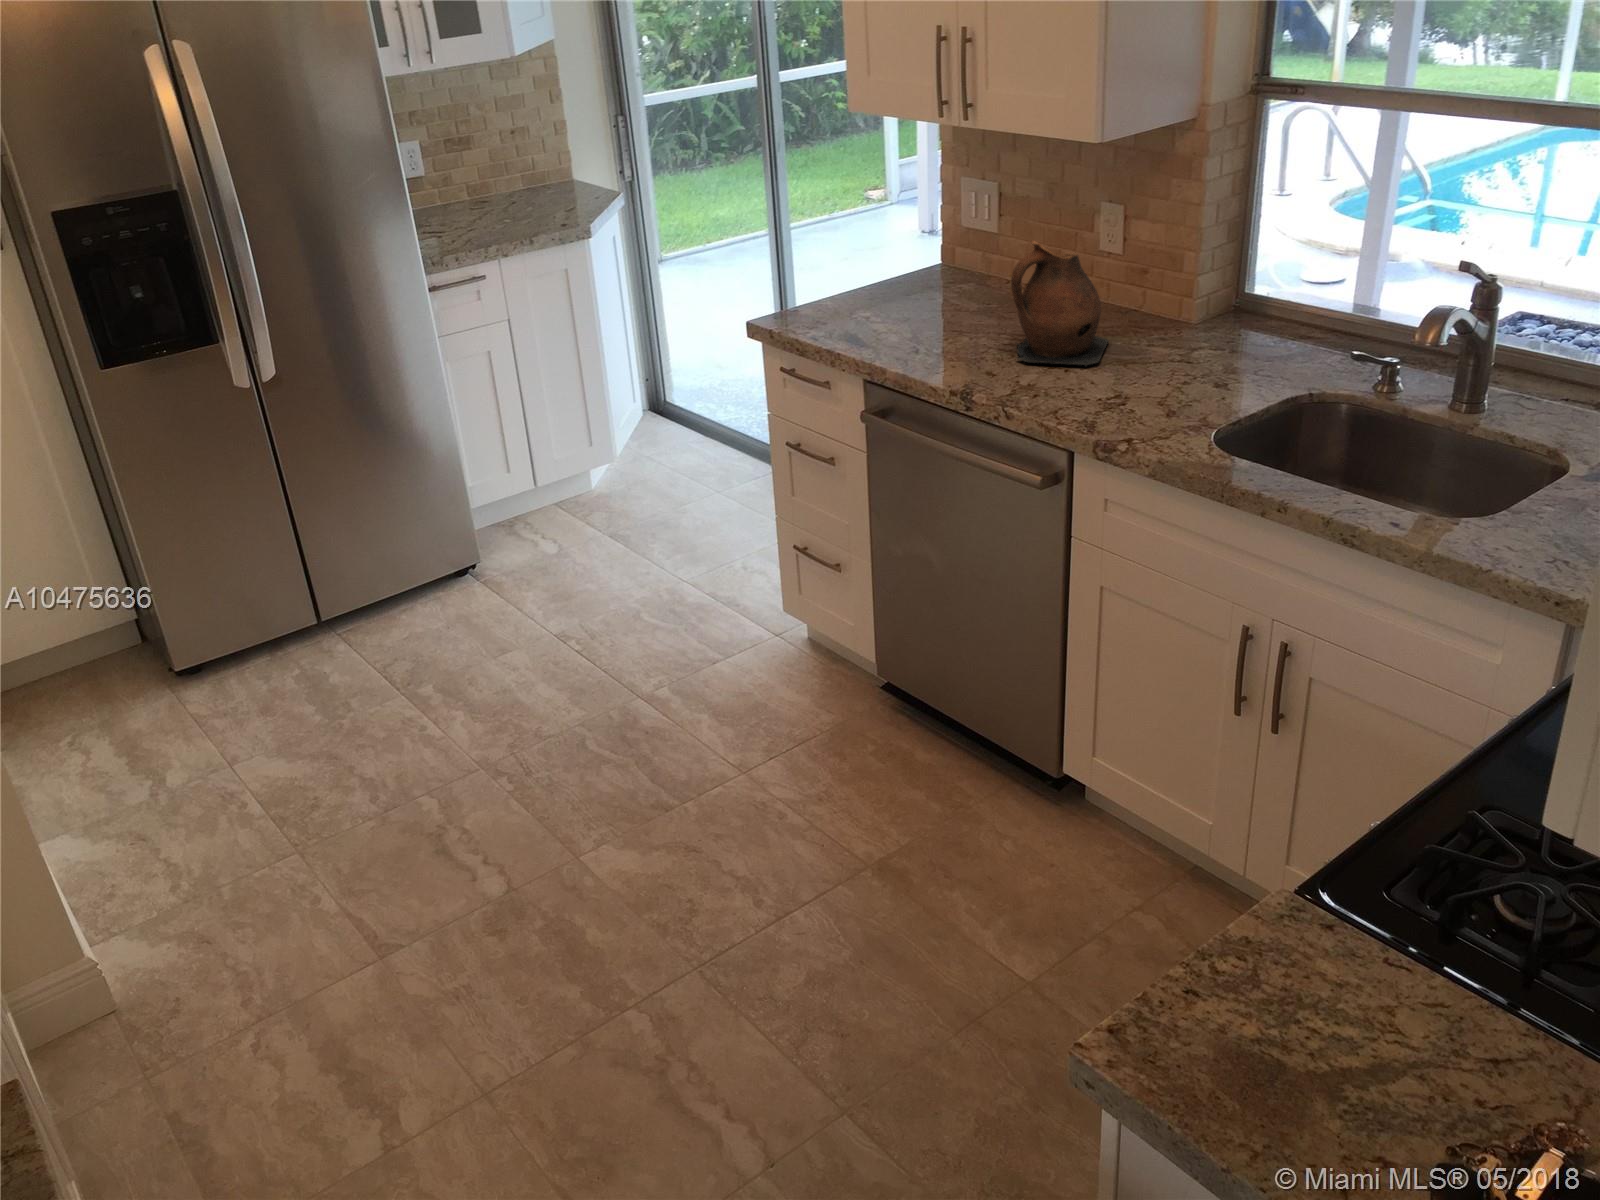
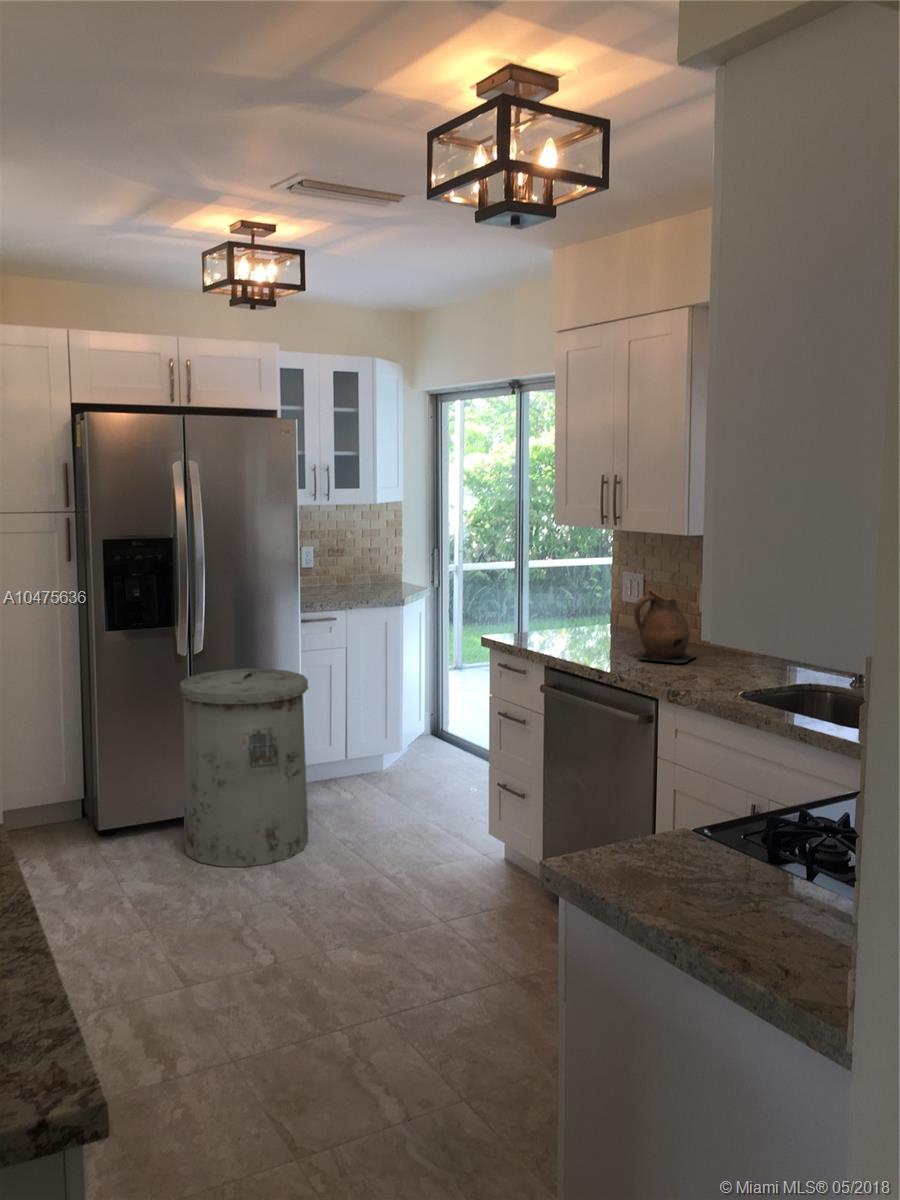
trash can: none [253,390,507,716] -> present [180,669,309,867]

